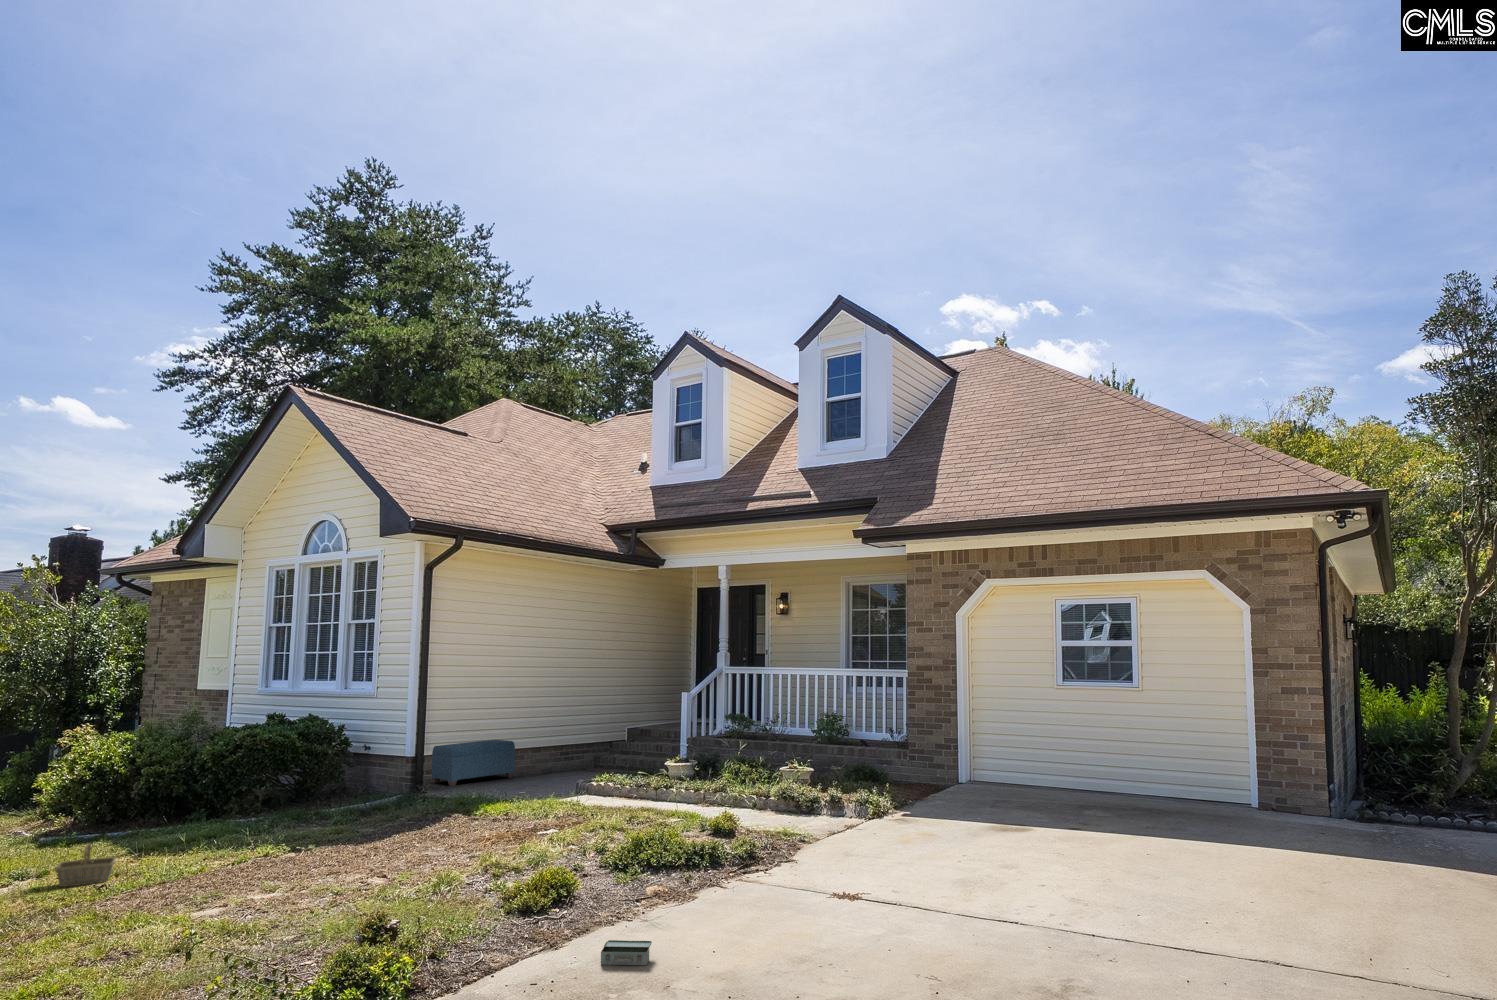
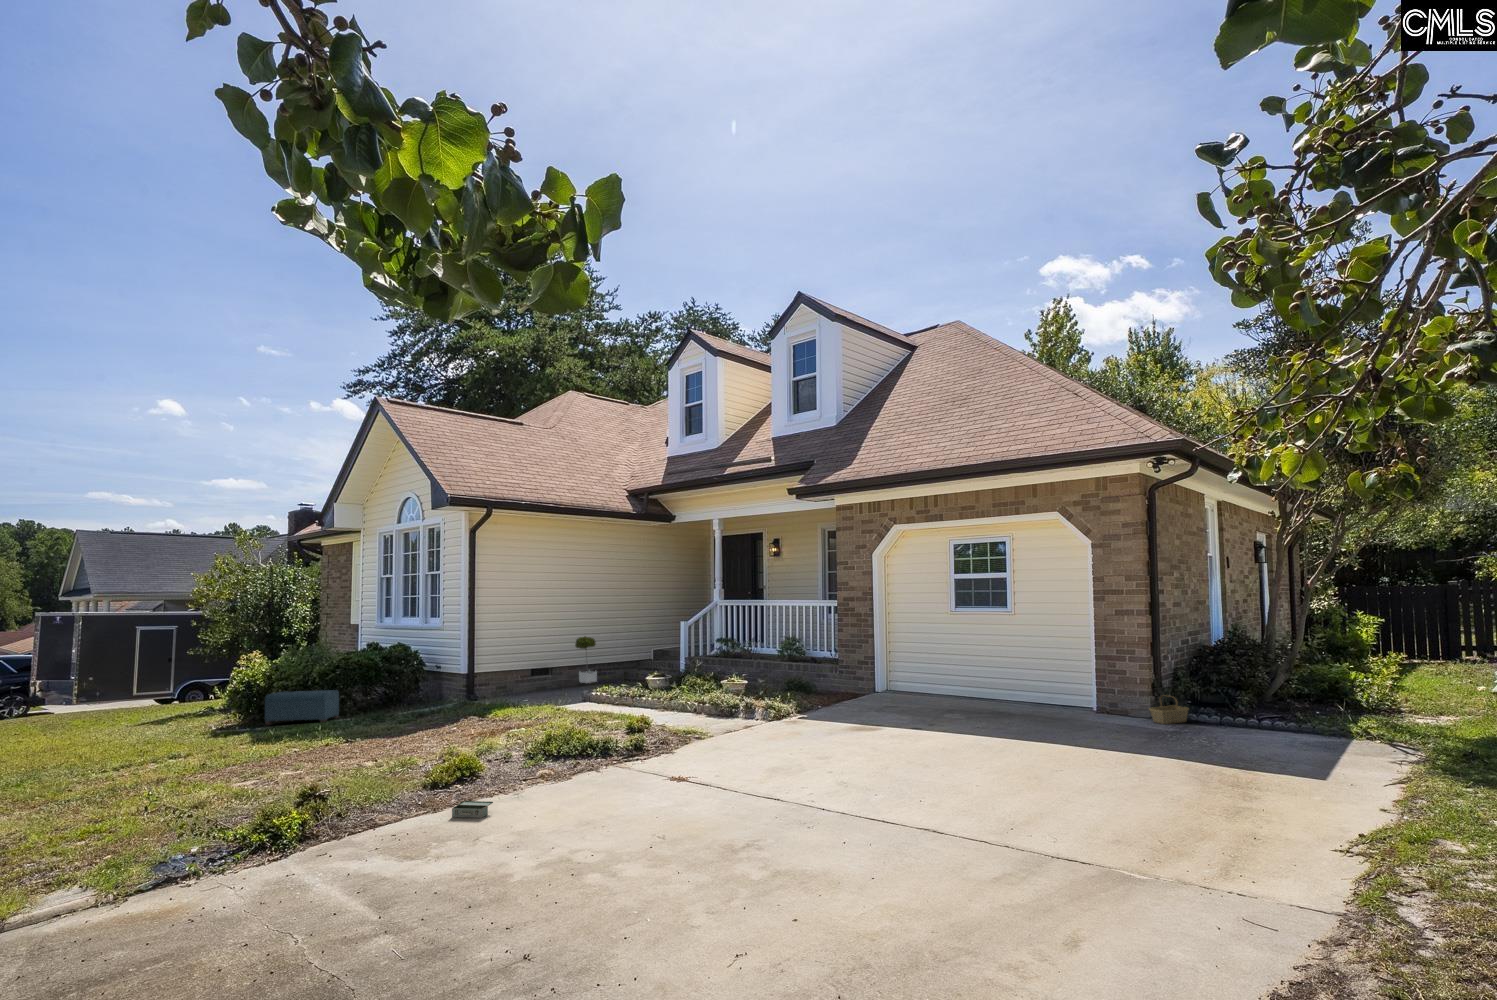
potted tree: none [542,708,569,769] -> present [575,636,597,683]
bench: present [431,740,515,786] -> present [265,690,339,725]
basket: present [56,843,116,887] -> present [1149,698,1189,724]

